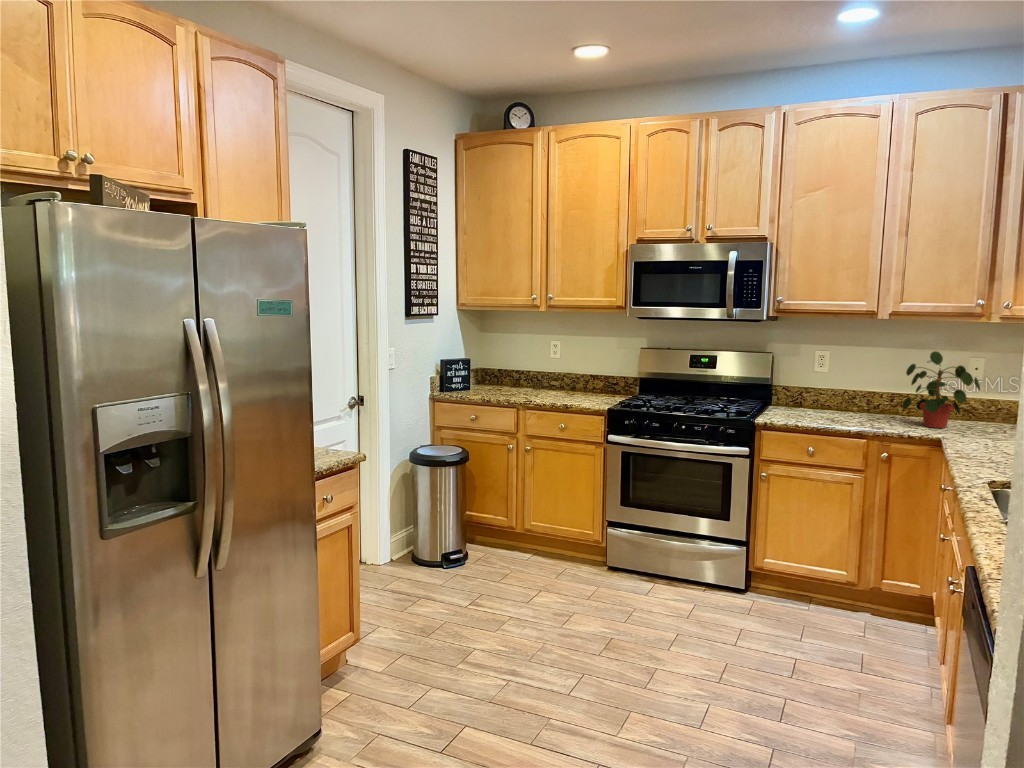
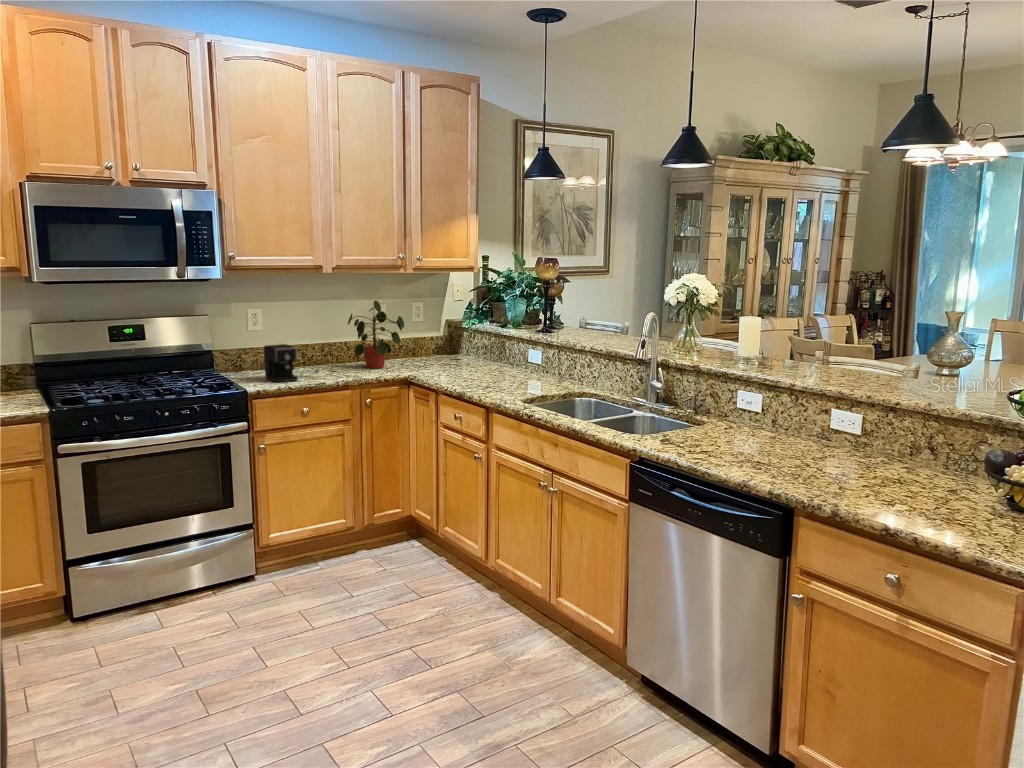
coffee maker: none [795,384,859,421] -> present [264,344,319,382]

